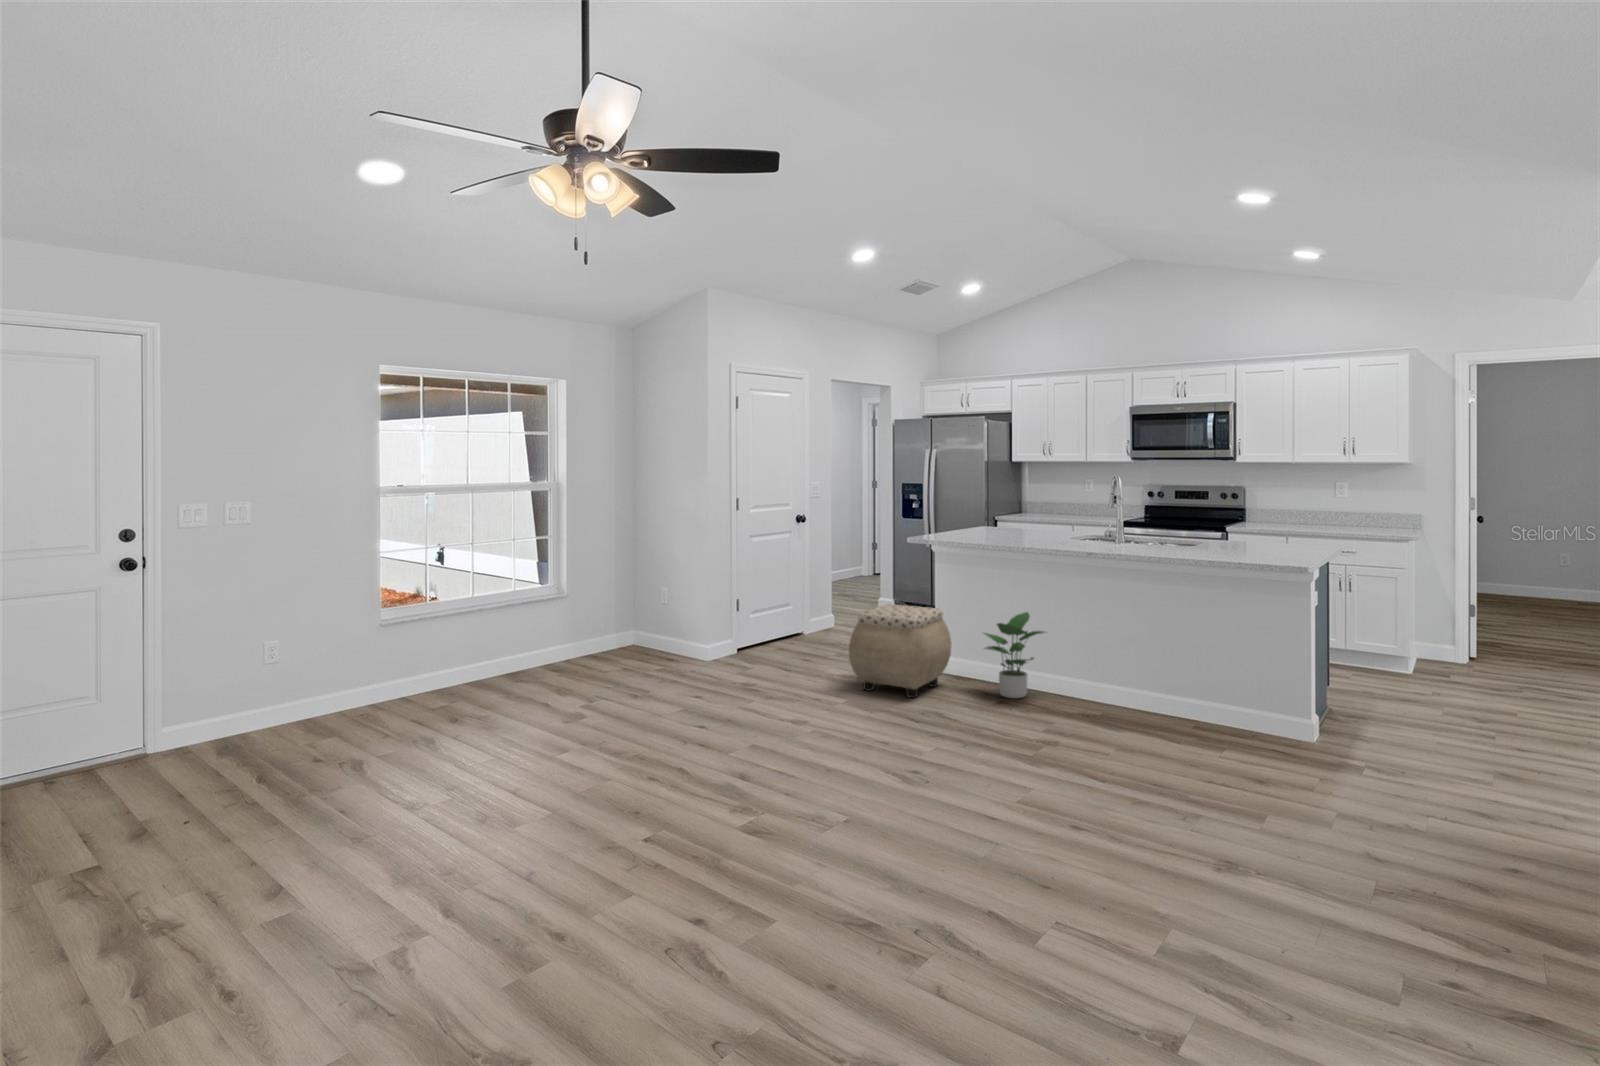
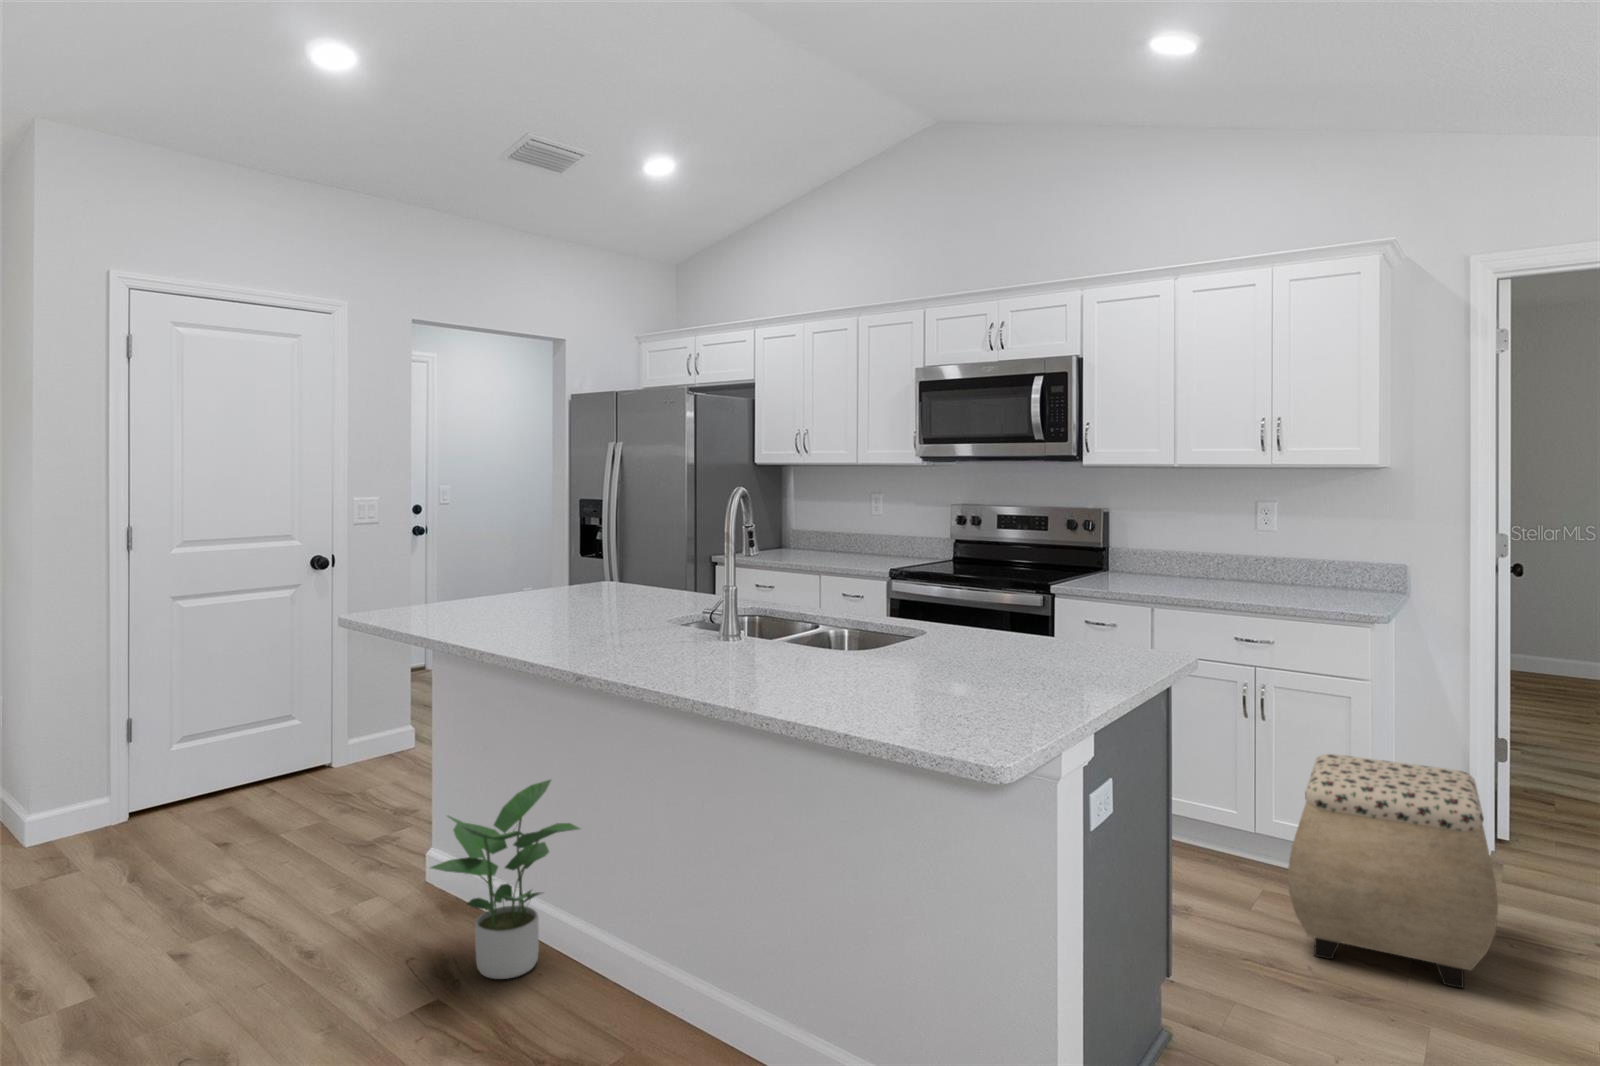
ottoman: present [849,604,952,698] -> present [1288,754,1498,988]

